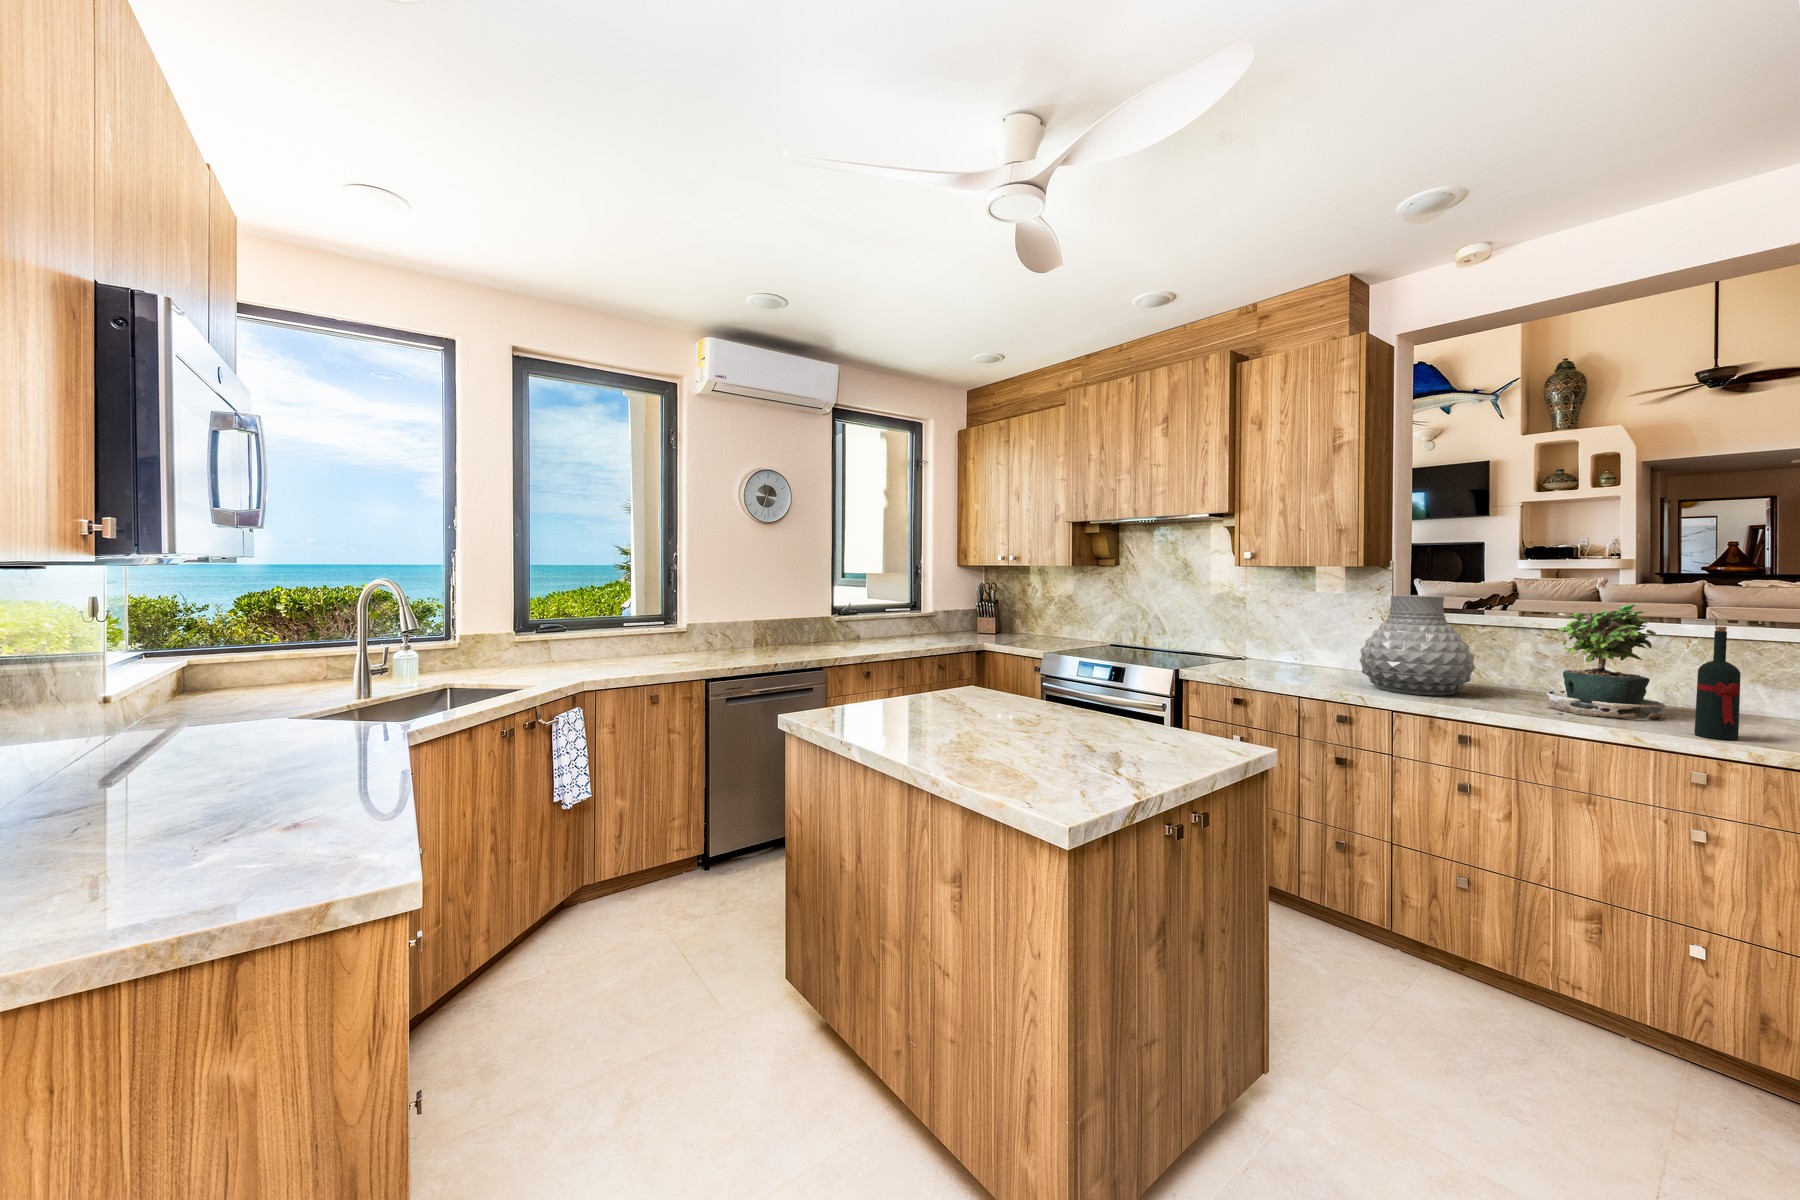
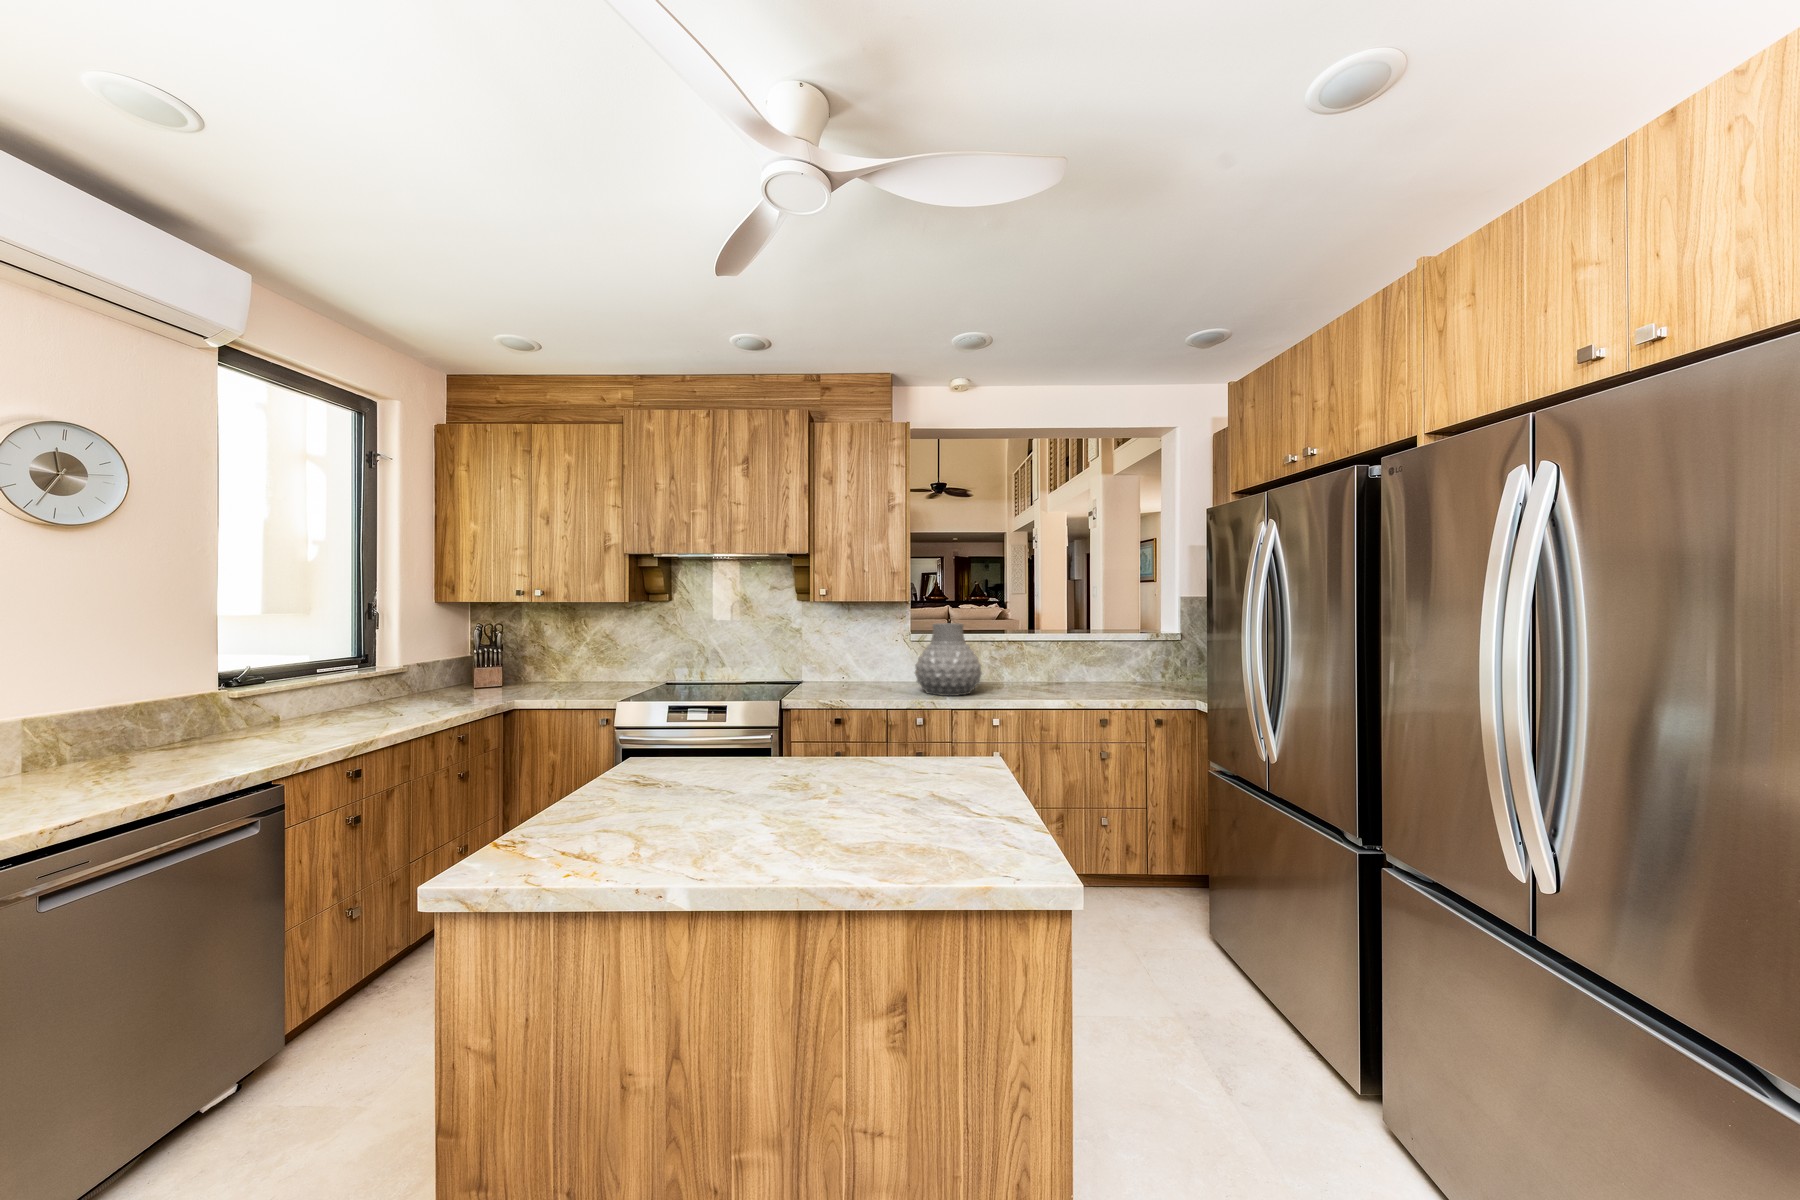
potted plant: present [1547,603,1665,719] -> none [1017,624,1069,699]
wine bottle: present [1694,626,1741,740] -> none [1096,637,1115,700]

